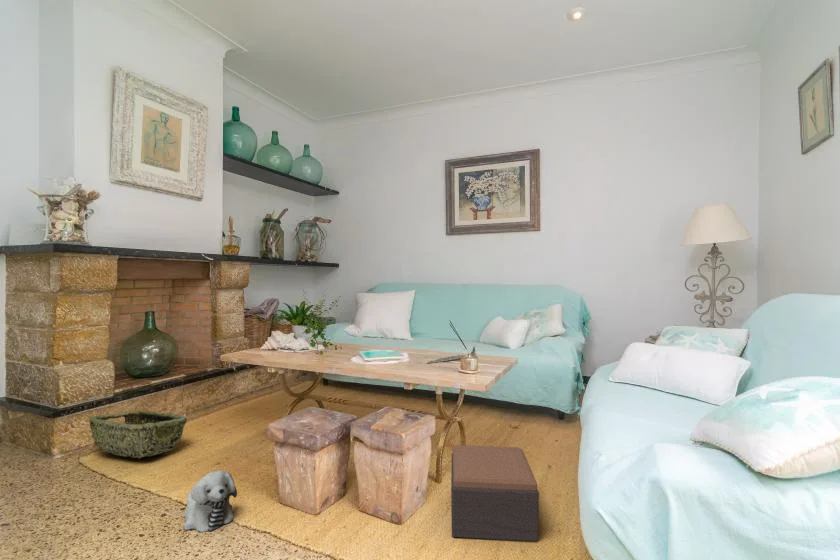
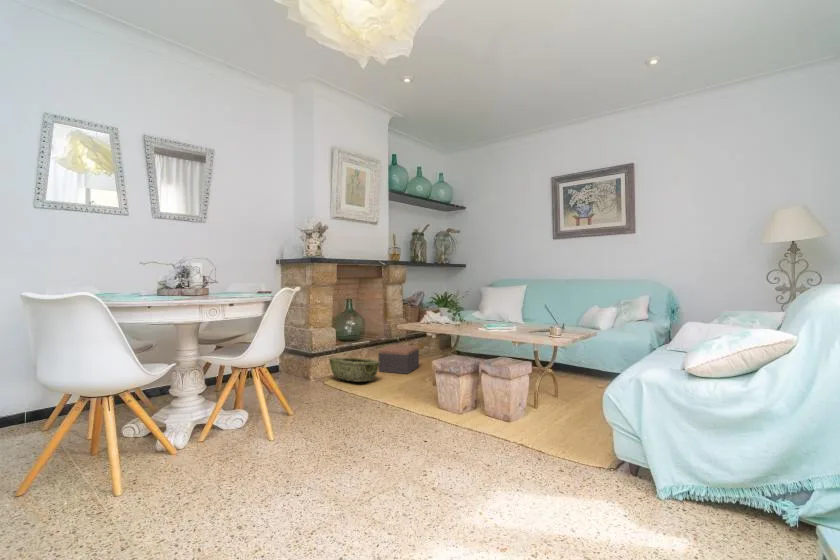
footstool: present [451,445,539,542] -> present [378,344,419,374]
plush toy: present [184,470,237,532] -> none [390,383,417,413]

